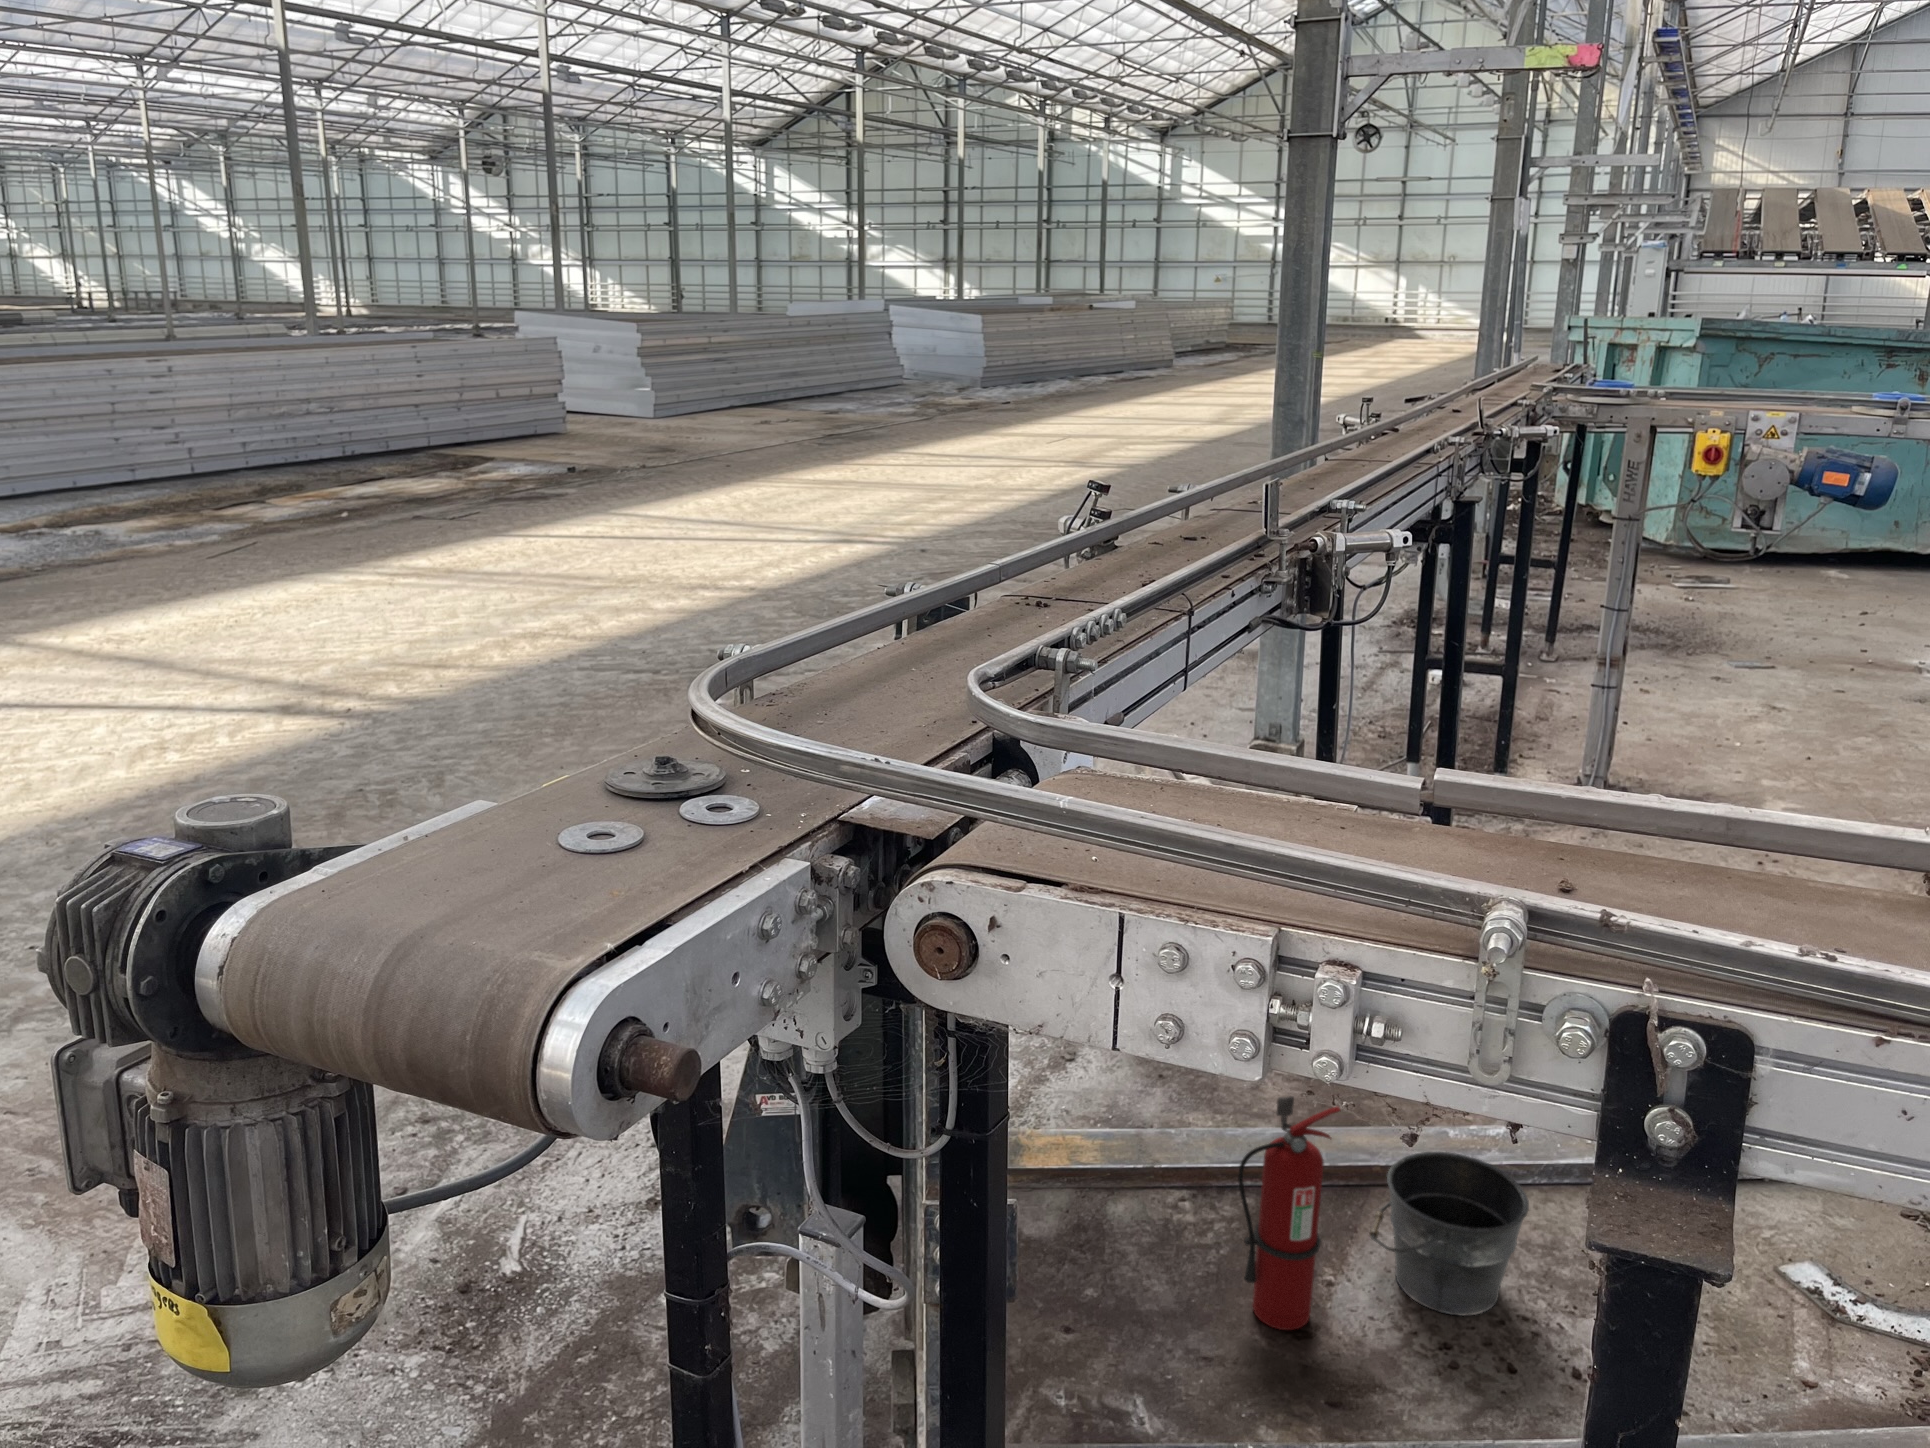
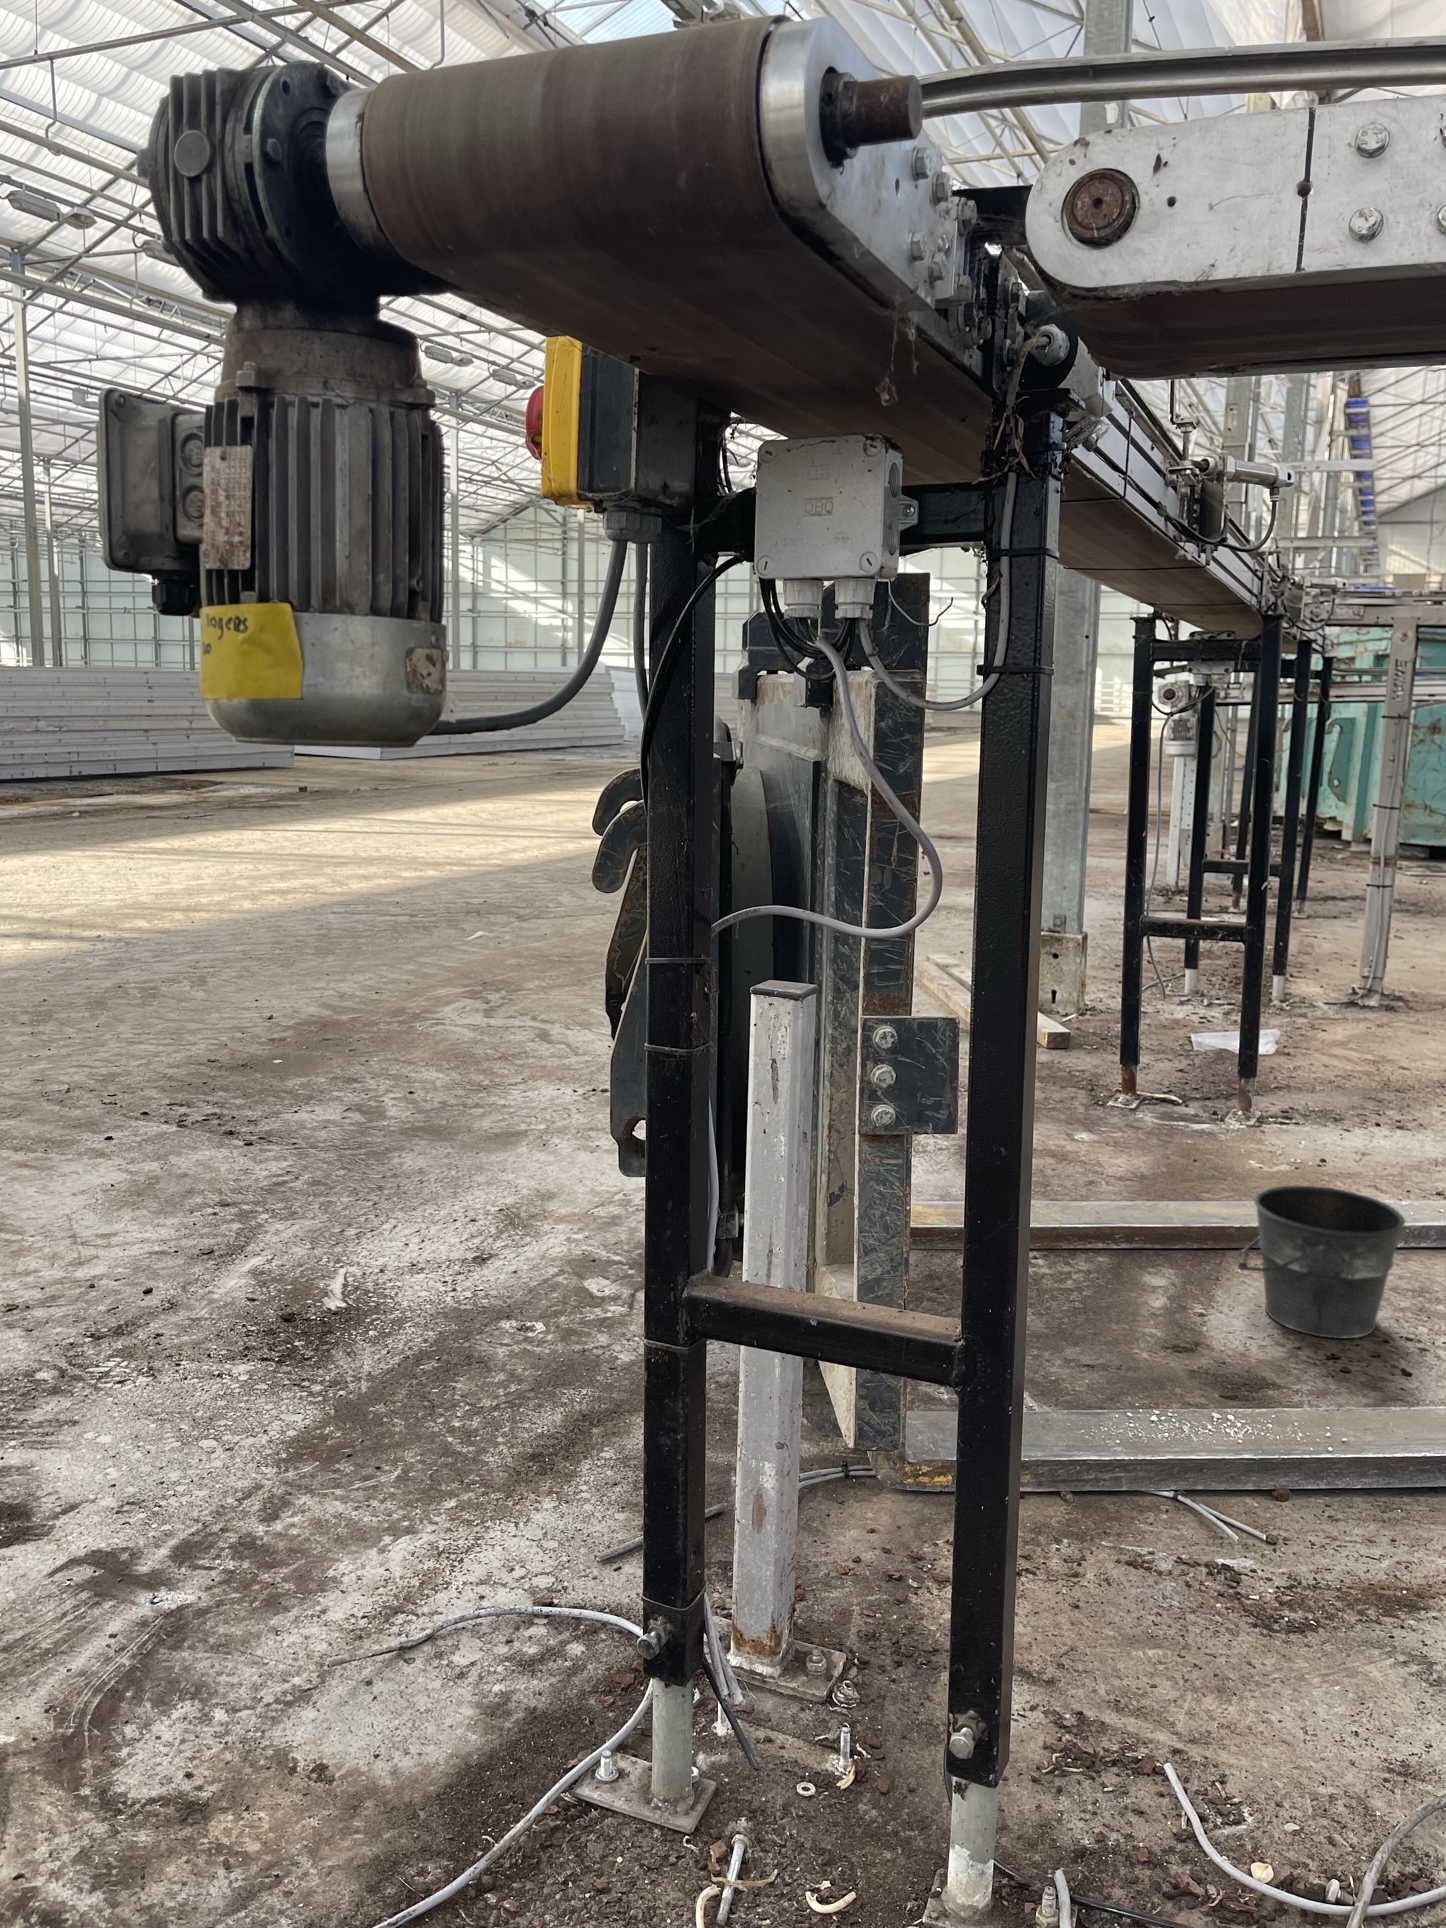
fire extinguisher: present [1238,1096,1340,1330] -> none [1113,1099,1215,1350]

